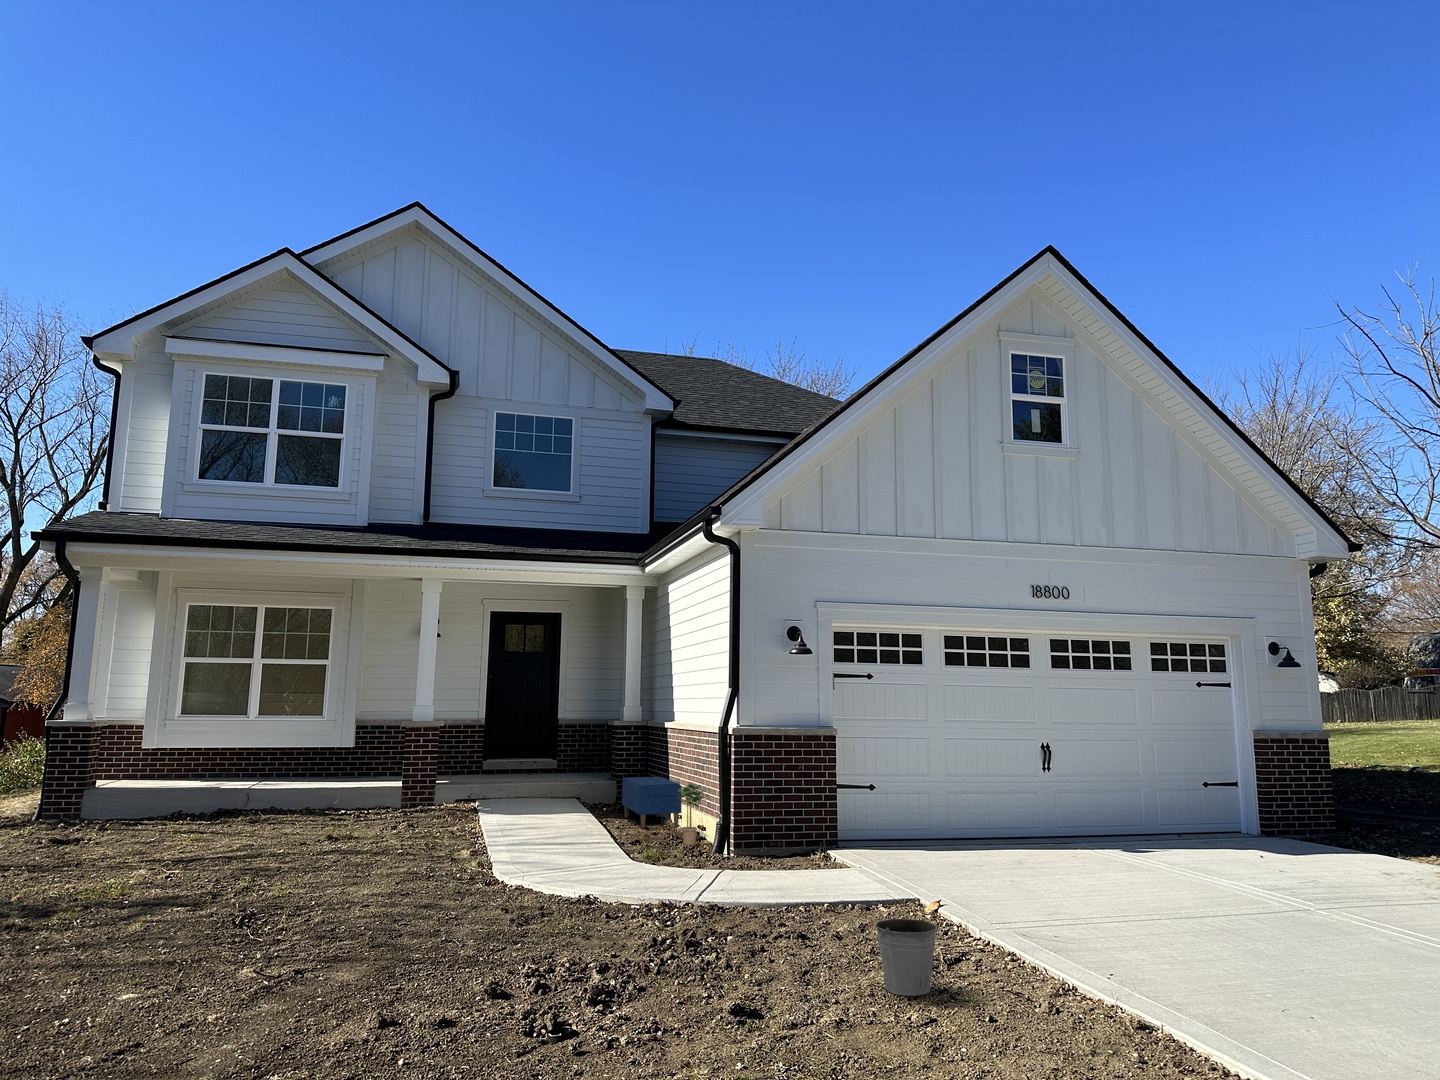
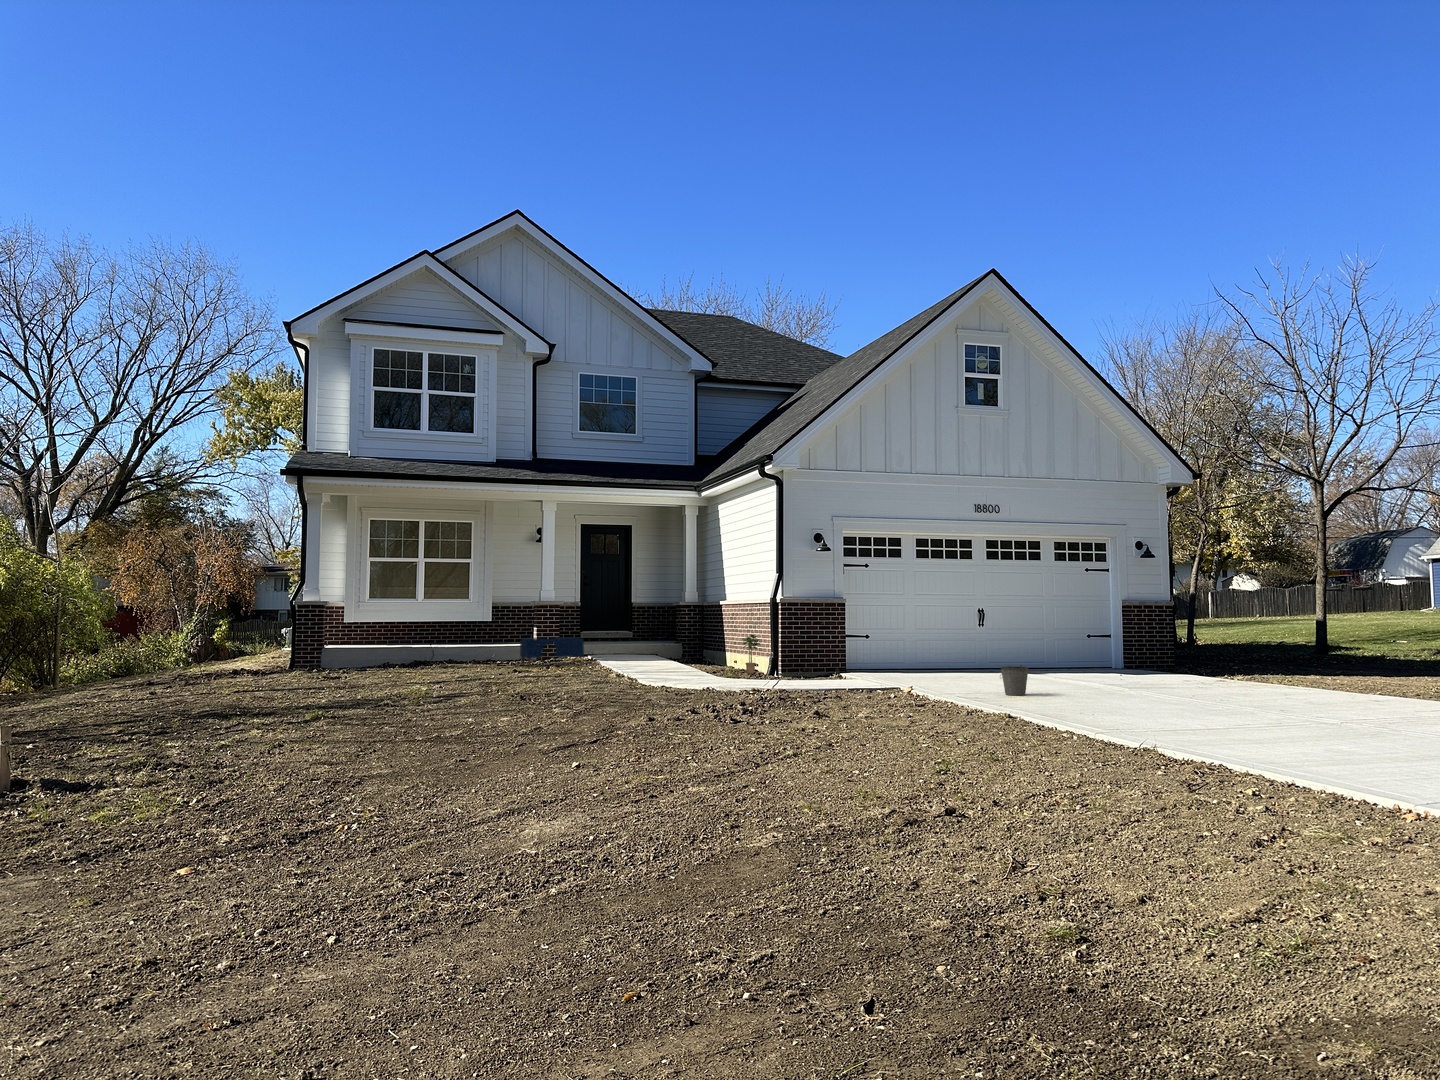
bench: present [622,777,682,828] -> present [520,637,584,666]
bucket: present [873,918,937,996] -> present [1001,666,1028,695]

